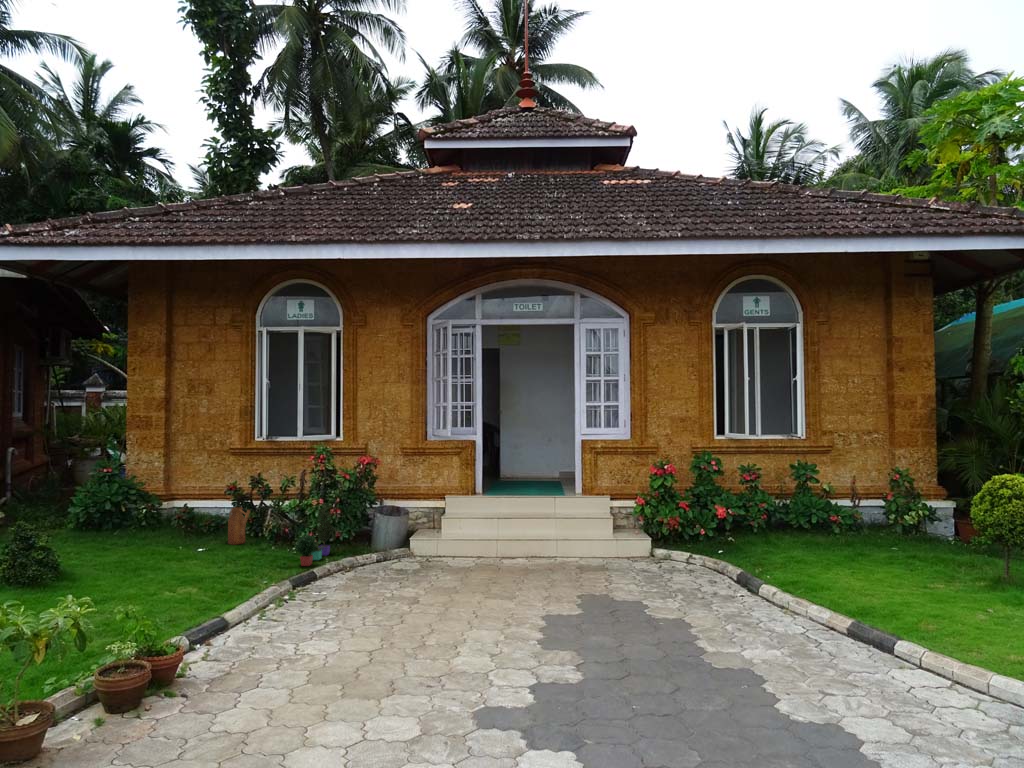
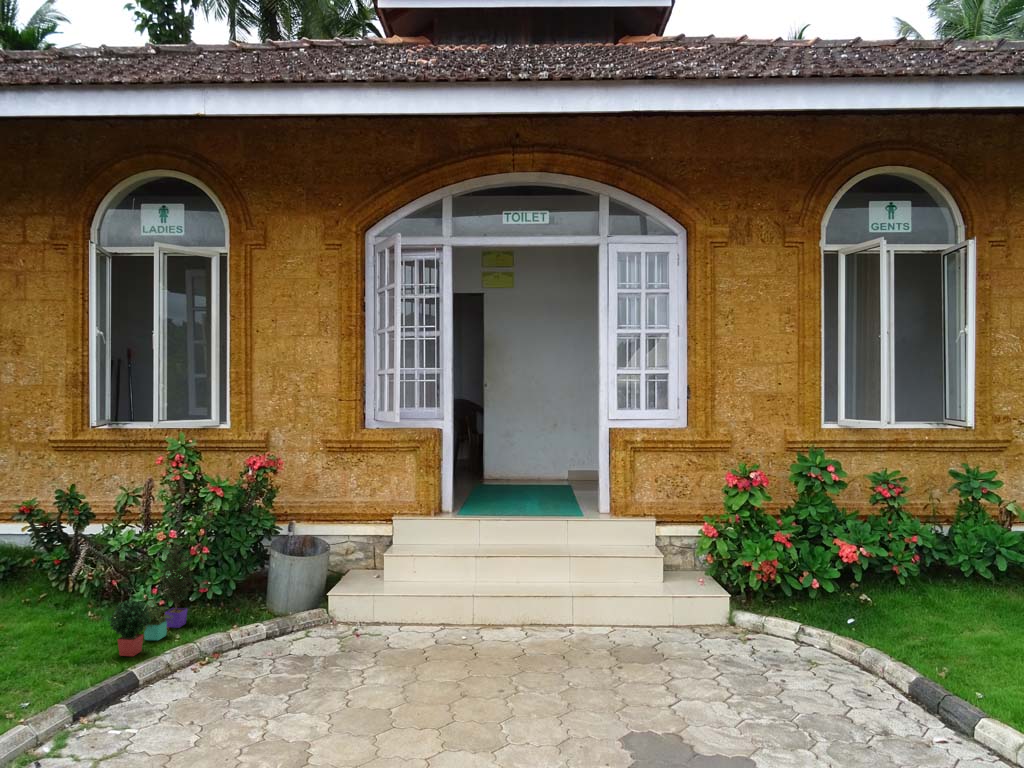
watering can: present [228,507,250,545] -> none [23,540,58,603]

